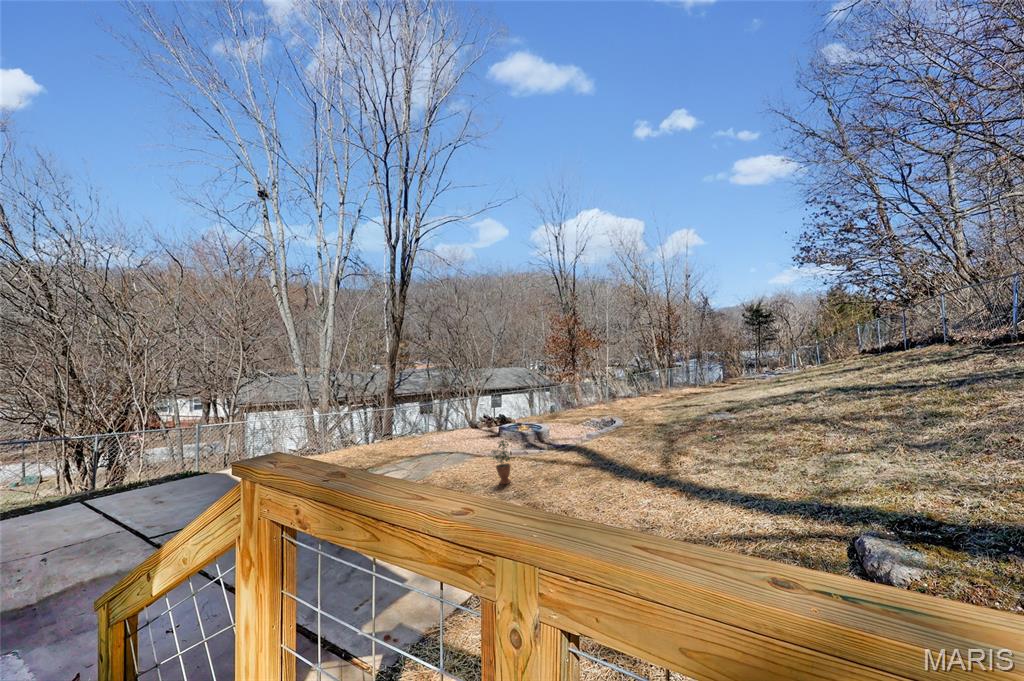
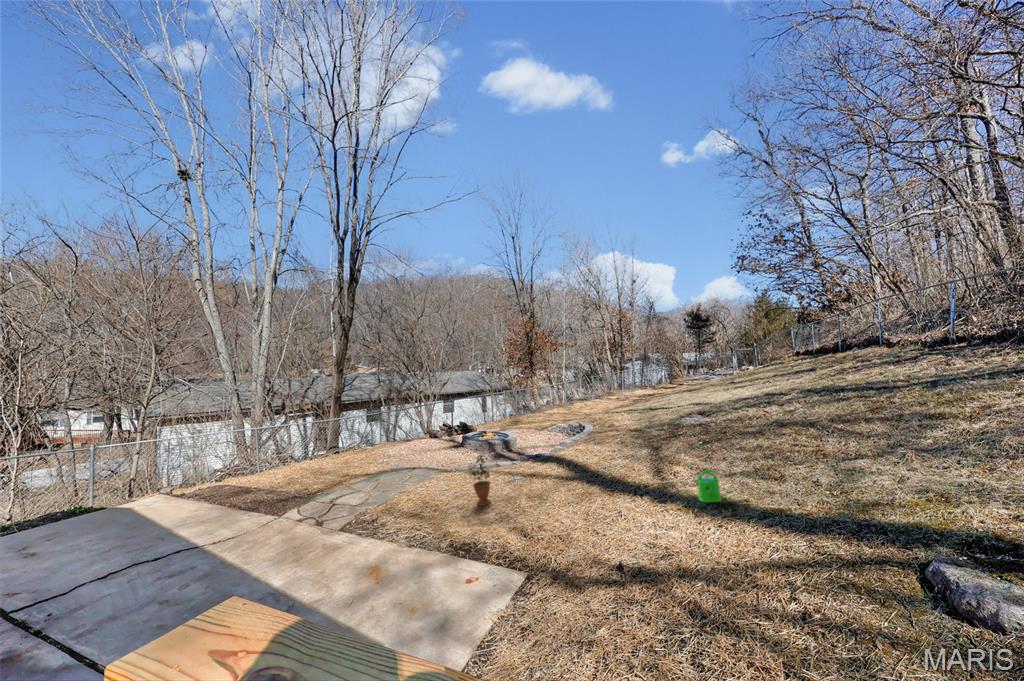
watering can: none [689,459,711,487] -> present [698,470,722,502]

